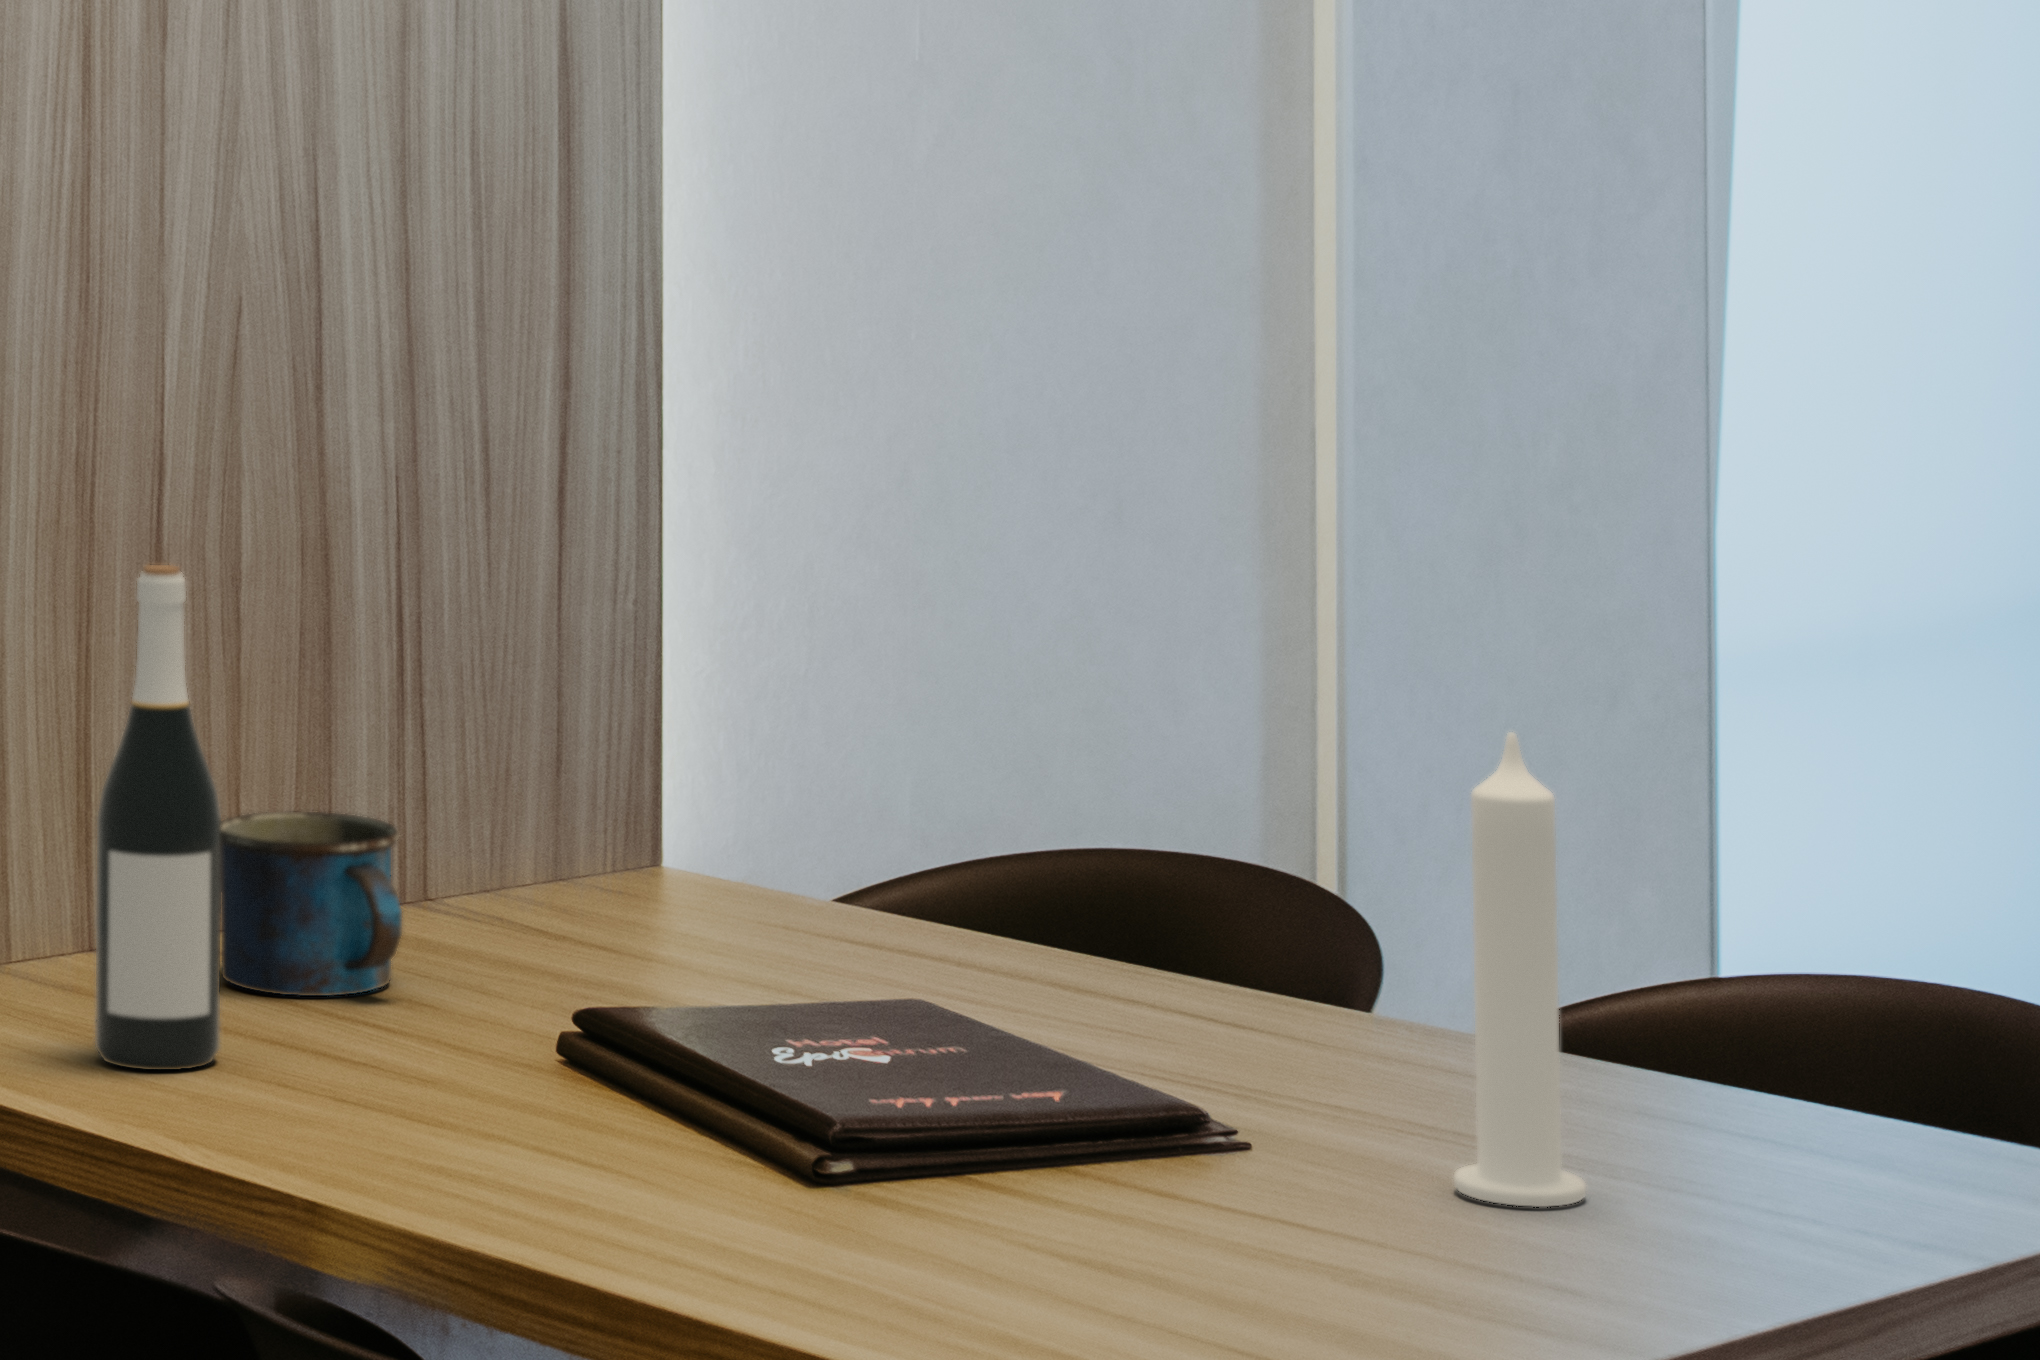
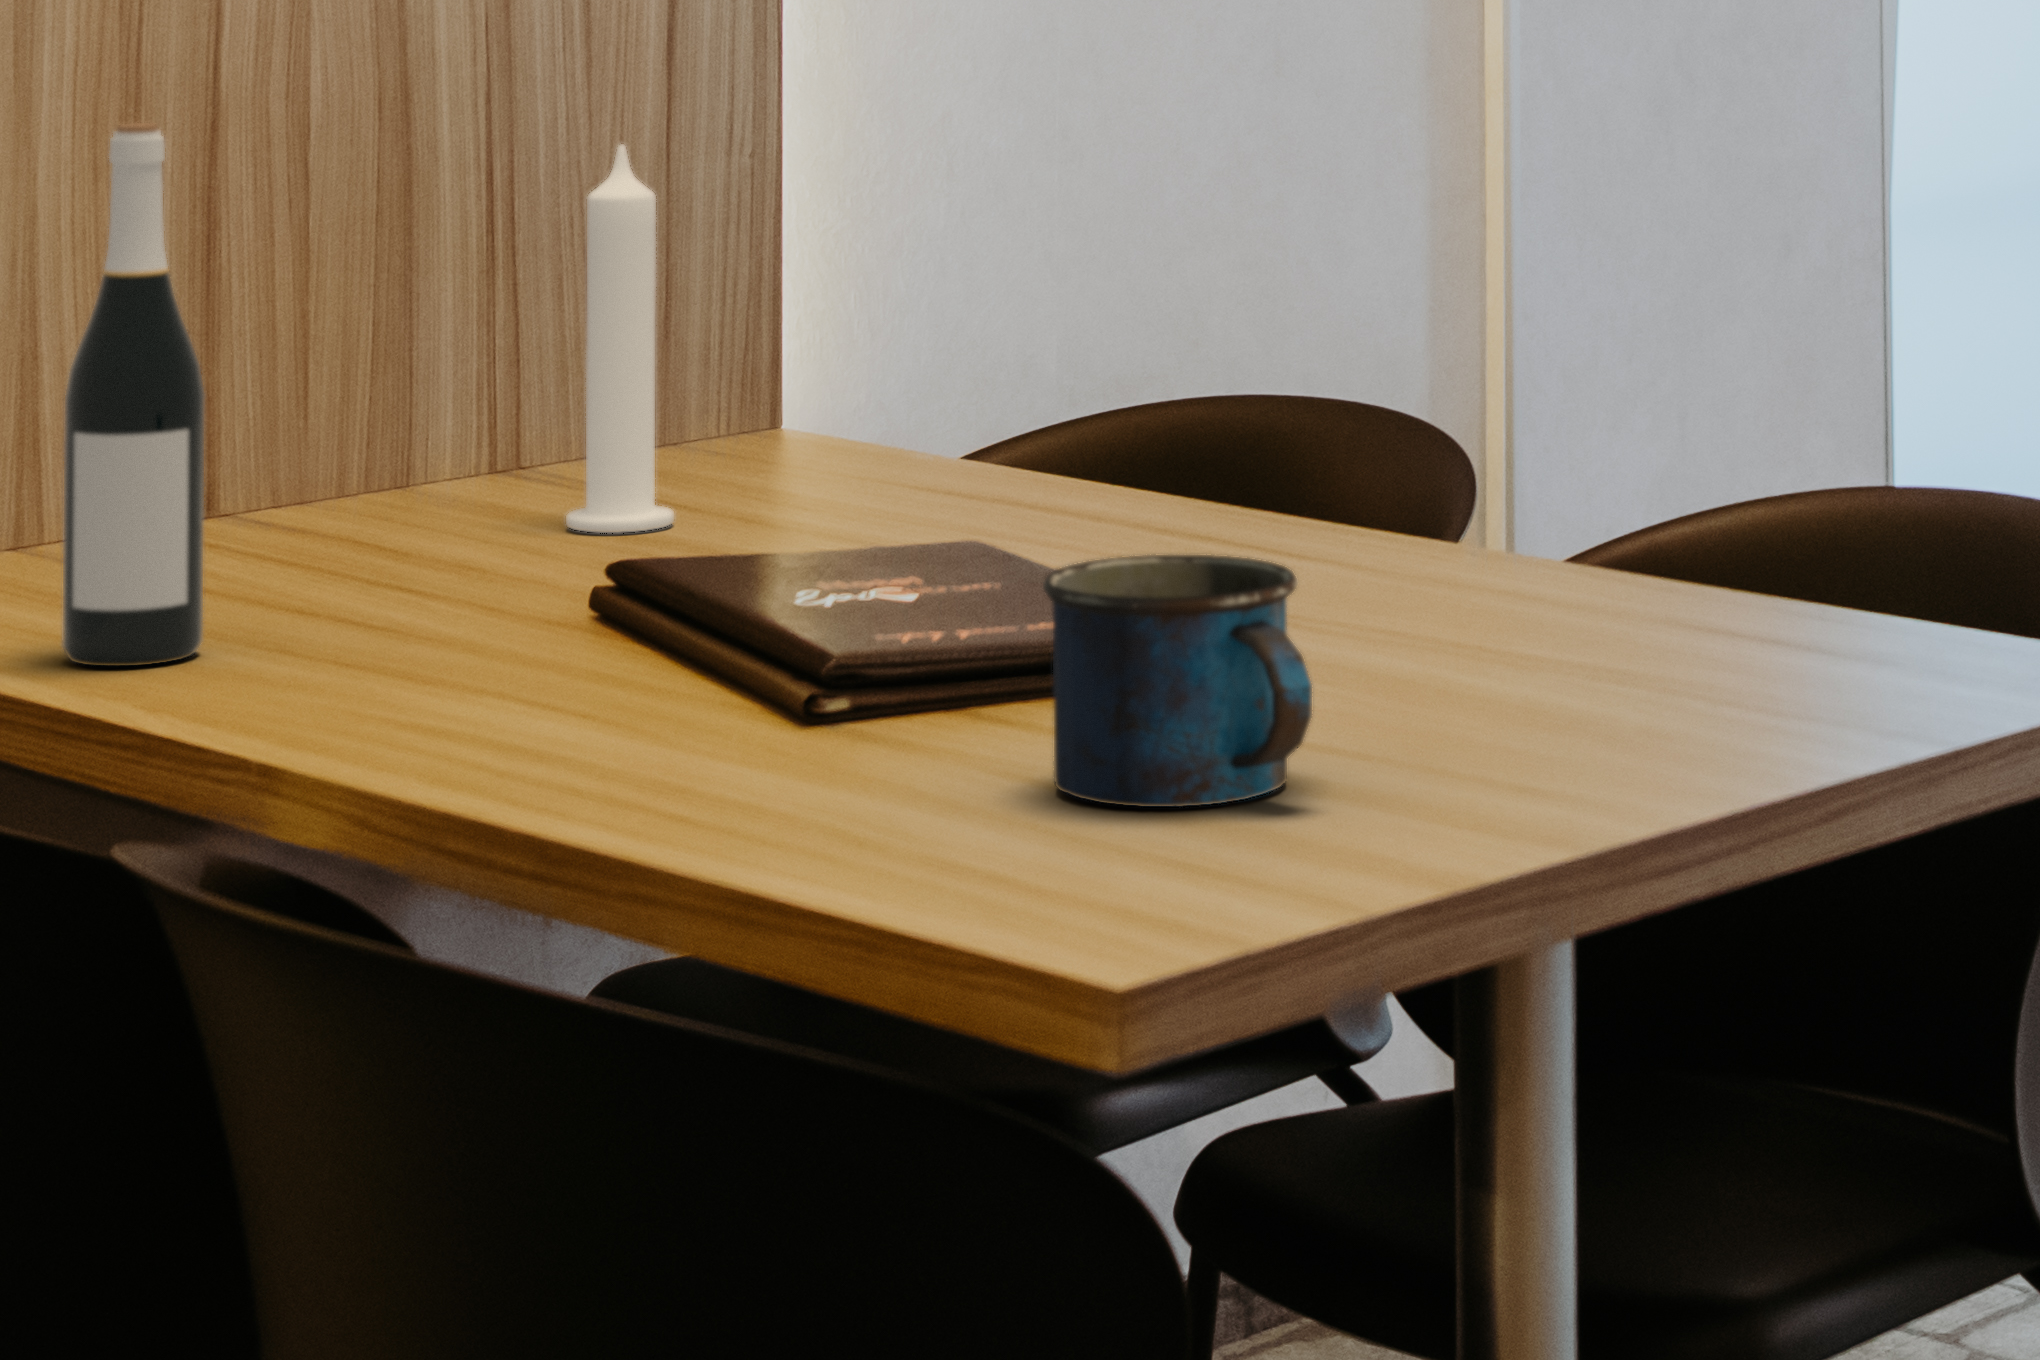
candle: present [1454,732,1586,1207] -> present [566,145,674,533]
mug: present [221,812,402,996] -> present [1043,555,1312,807]

